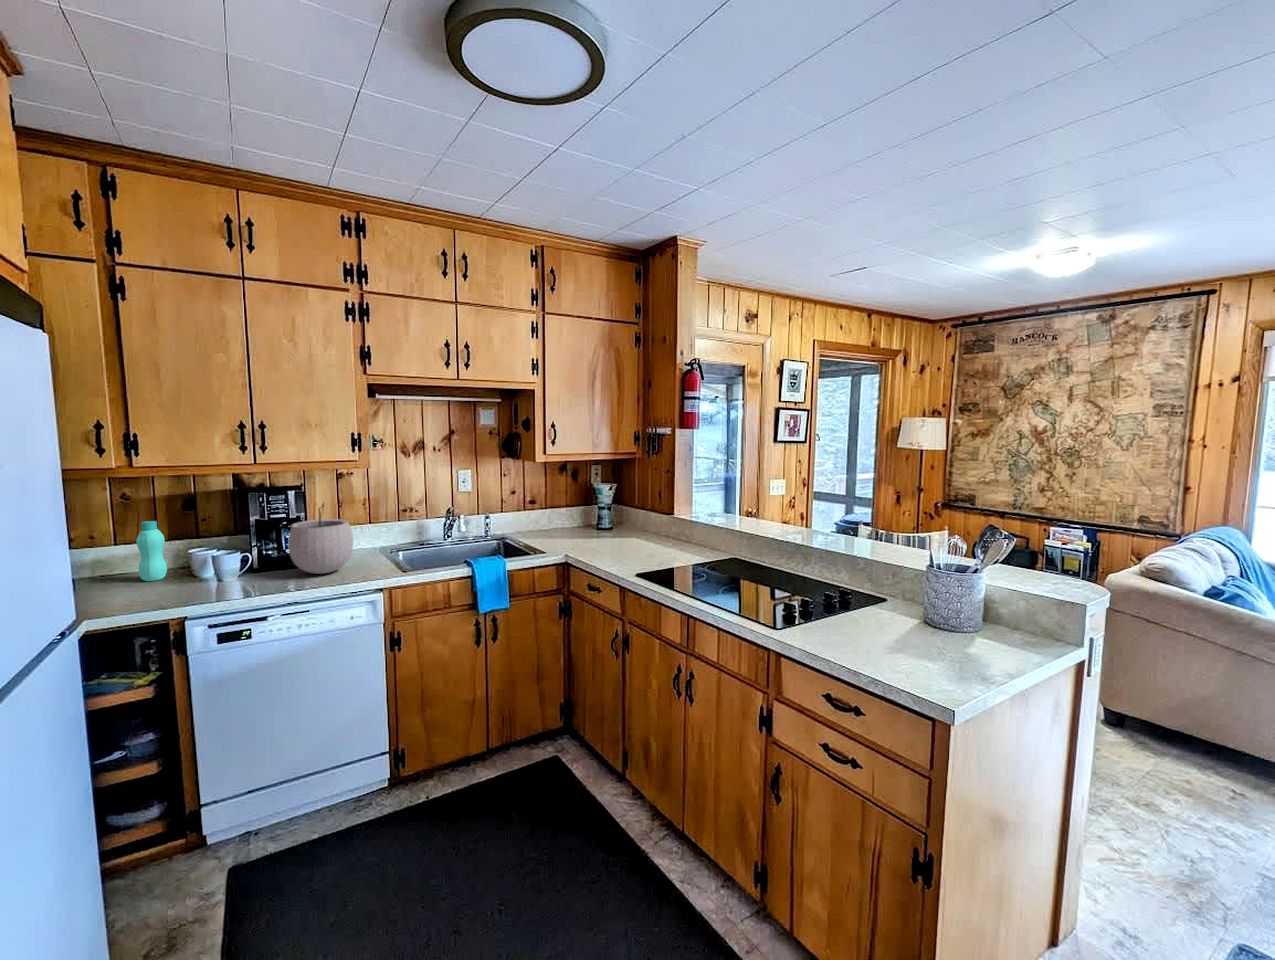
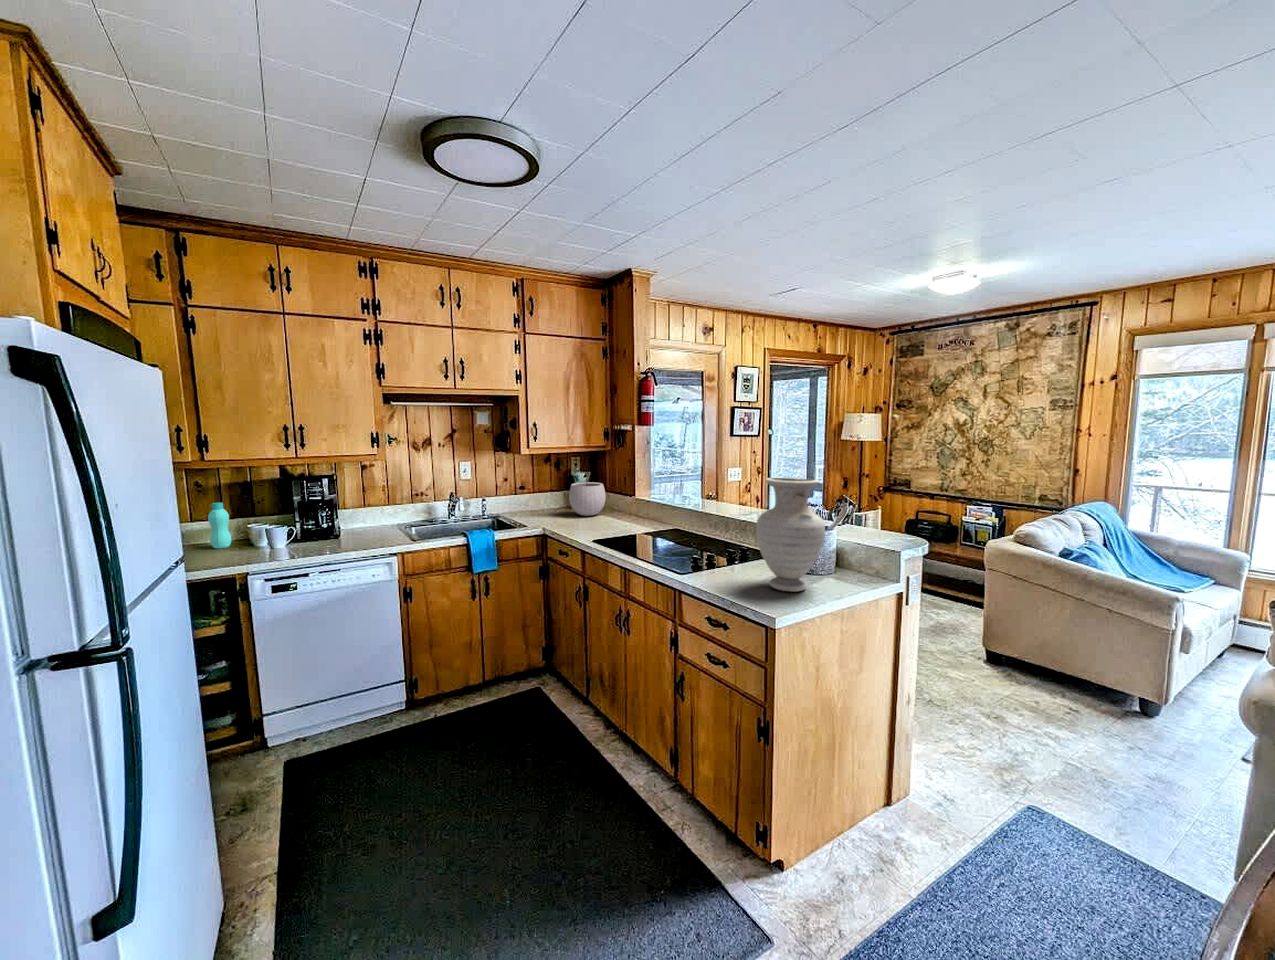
vase: none [890,501,992,659] -> present [756,478,825,592]
plant pot: present [288,503,353,574] -> present [569,472,606,516]

